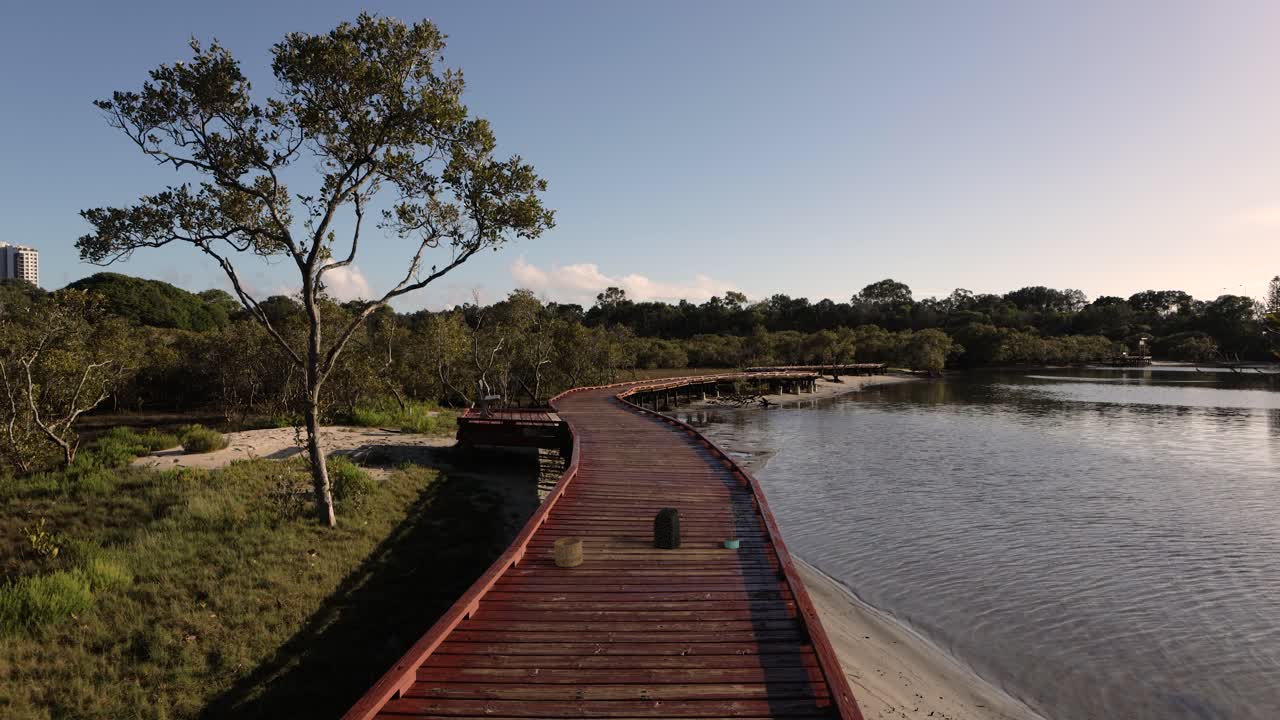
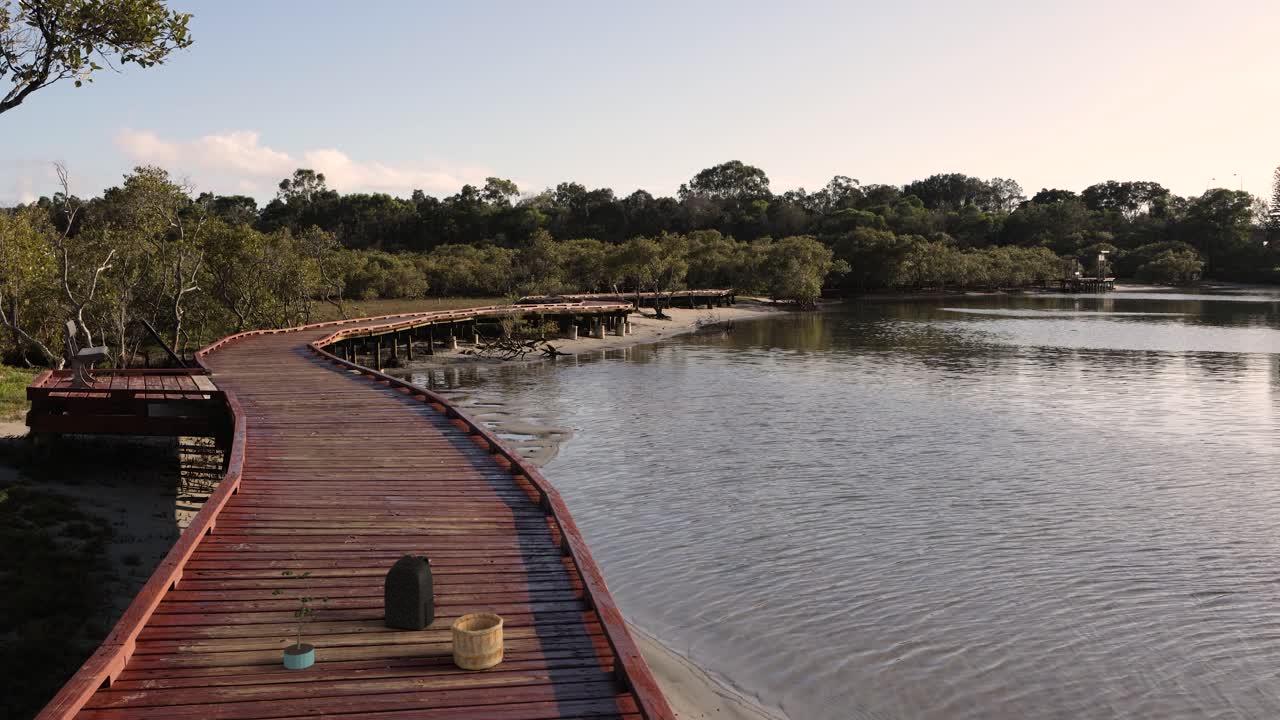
potted plant: present [722,500,747,549] -> present [272,571,331,669]
wooden bucket: present [554,537,583,567] -> present [450,613,503,670]

